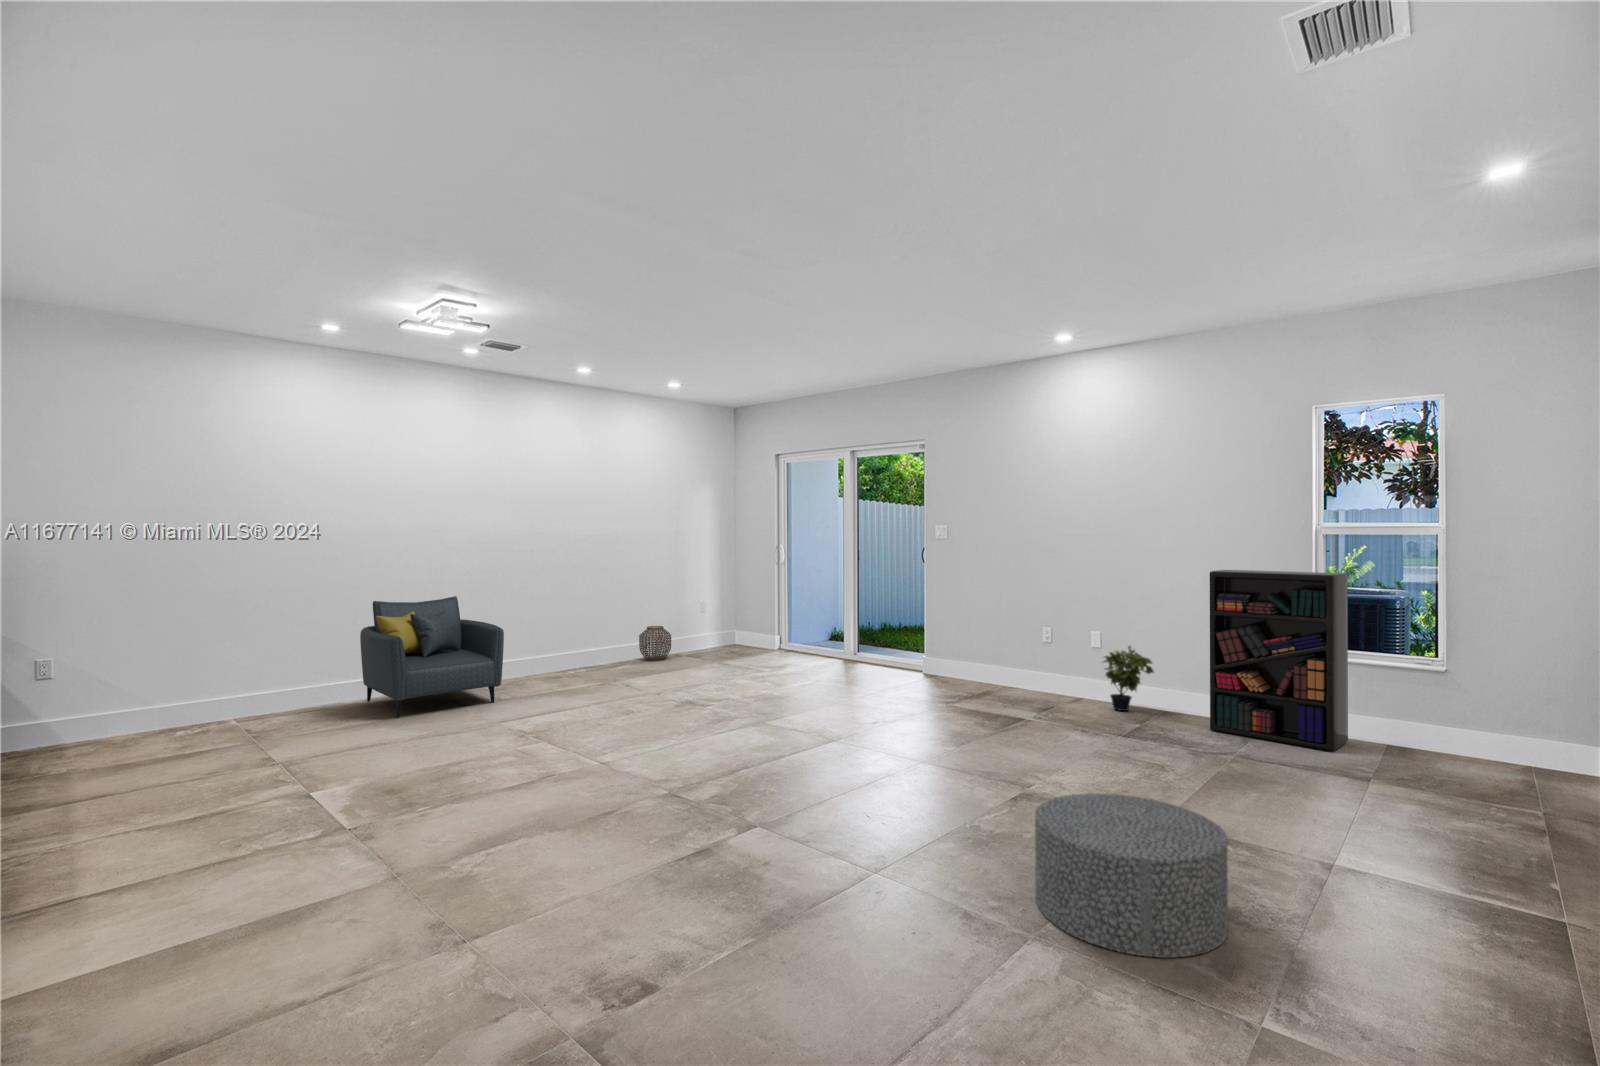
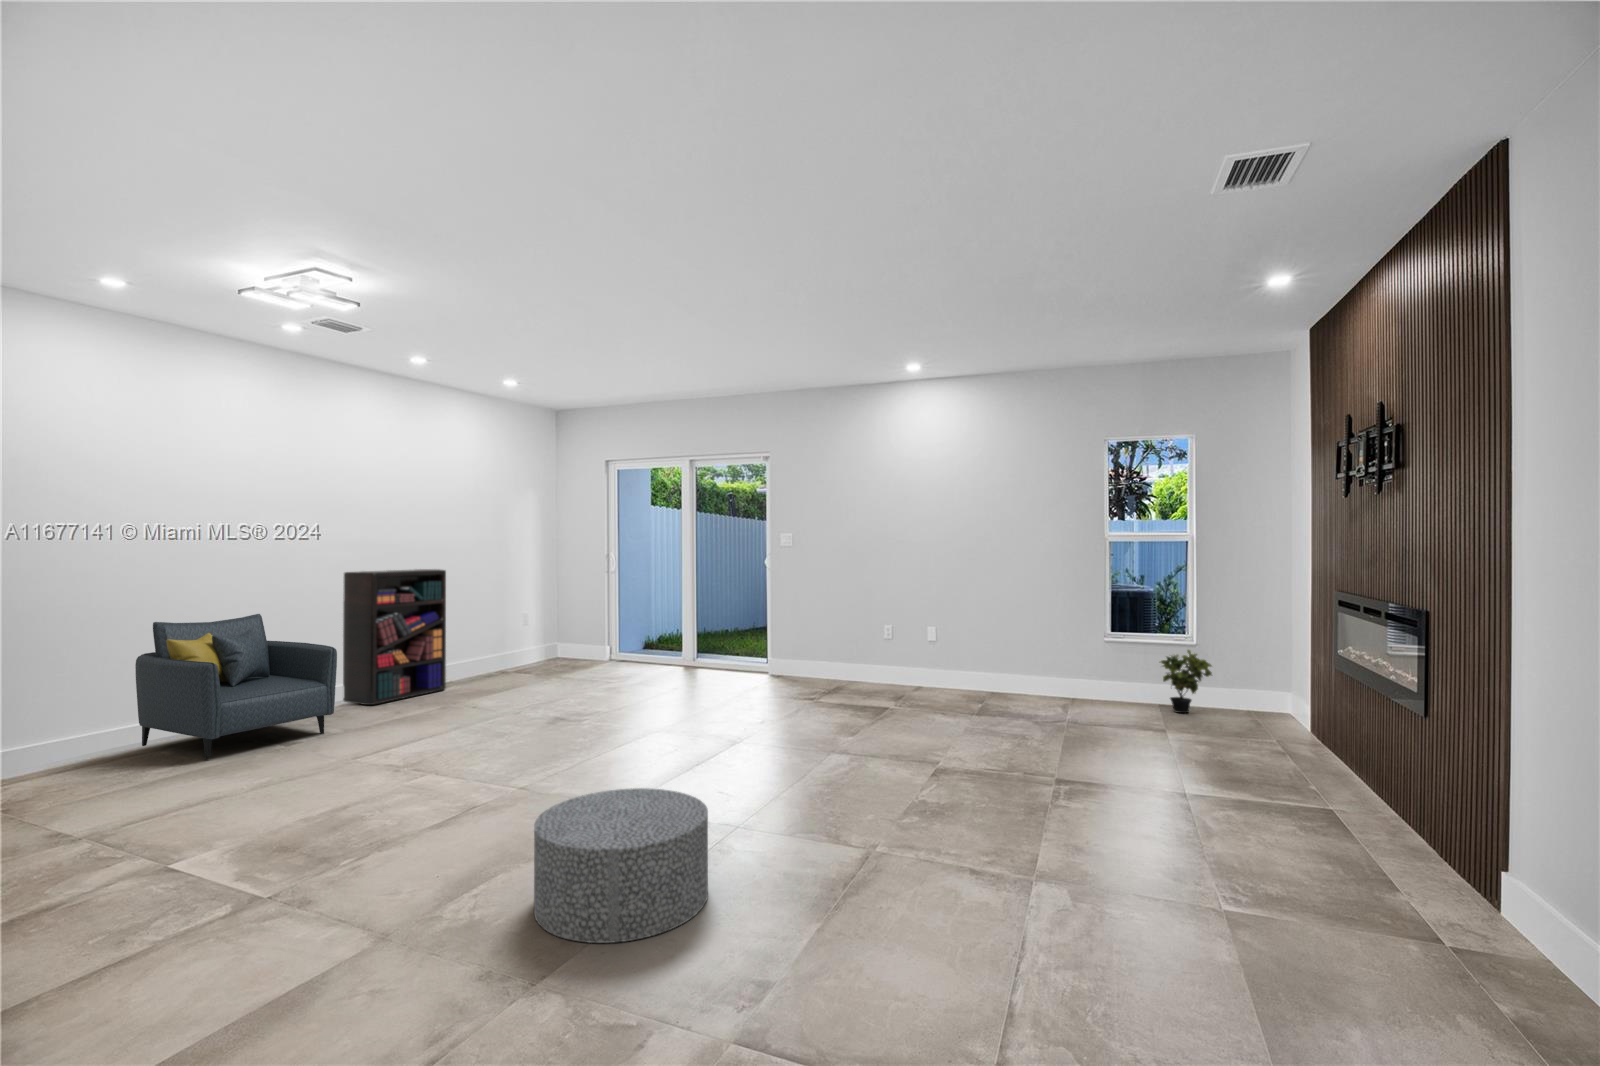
bookshelf: present [1210,570,1348,751] -> present [343,569,446,705]
woven basket: present [639,626,671,661] -> none [462,641,499,678]
potted plant: present [1104,646,1154,711] -> present [1160,650,1212,713]
ottoman: present [1035,793,1228,958] -> present [534,788,708,943]

